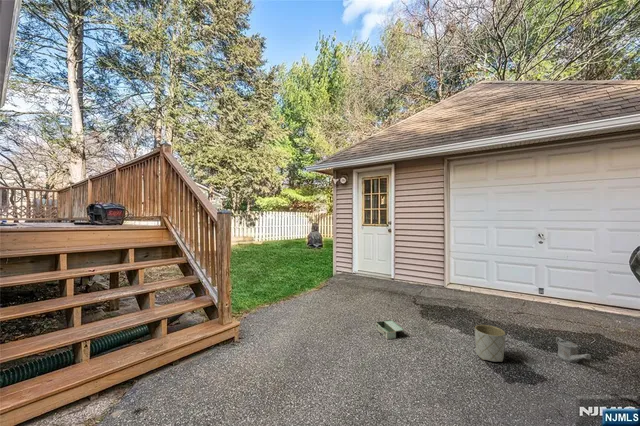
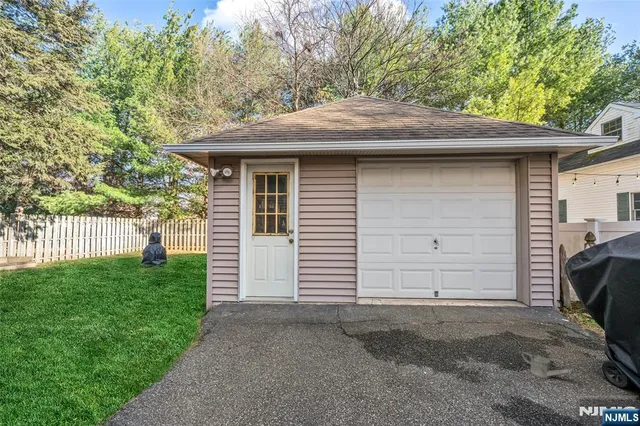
toolbox: present [376,320,404,339] -> none [343,375,389,413]
planter: present [475,325,505,362] -> none [476,358,514,408]

